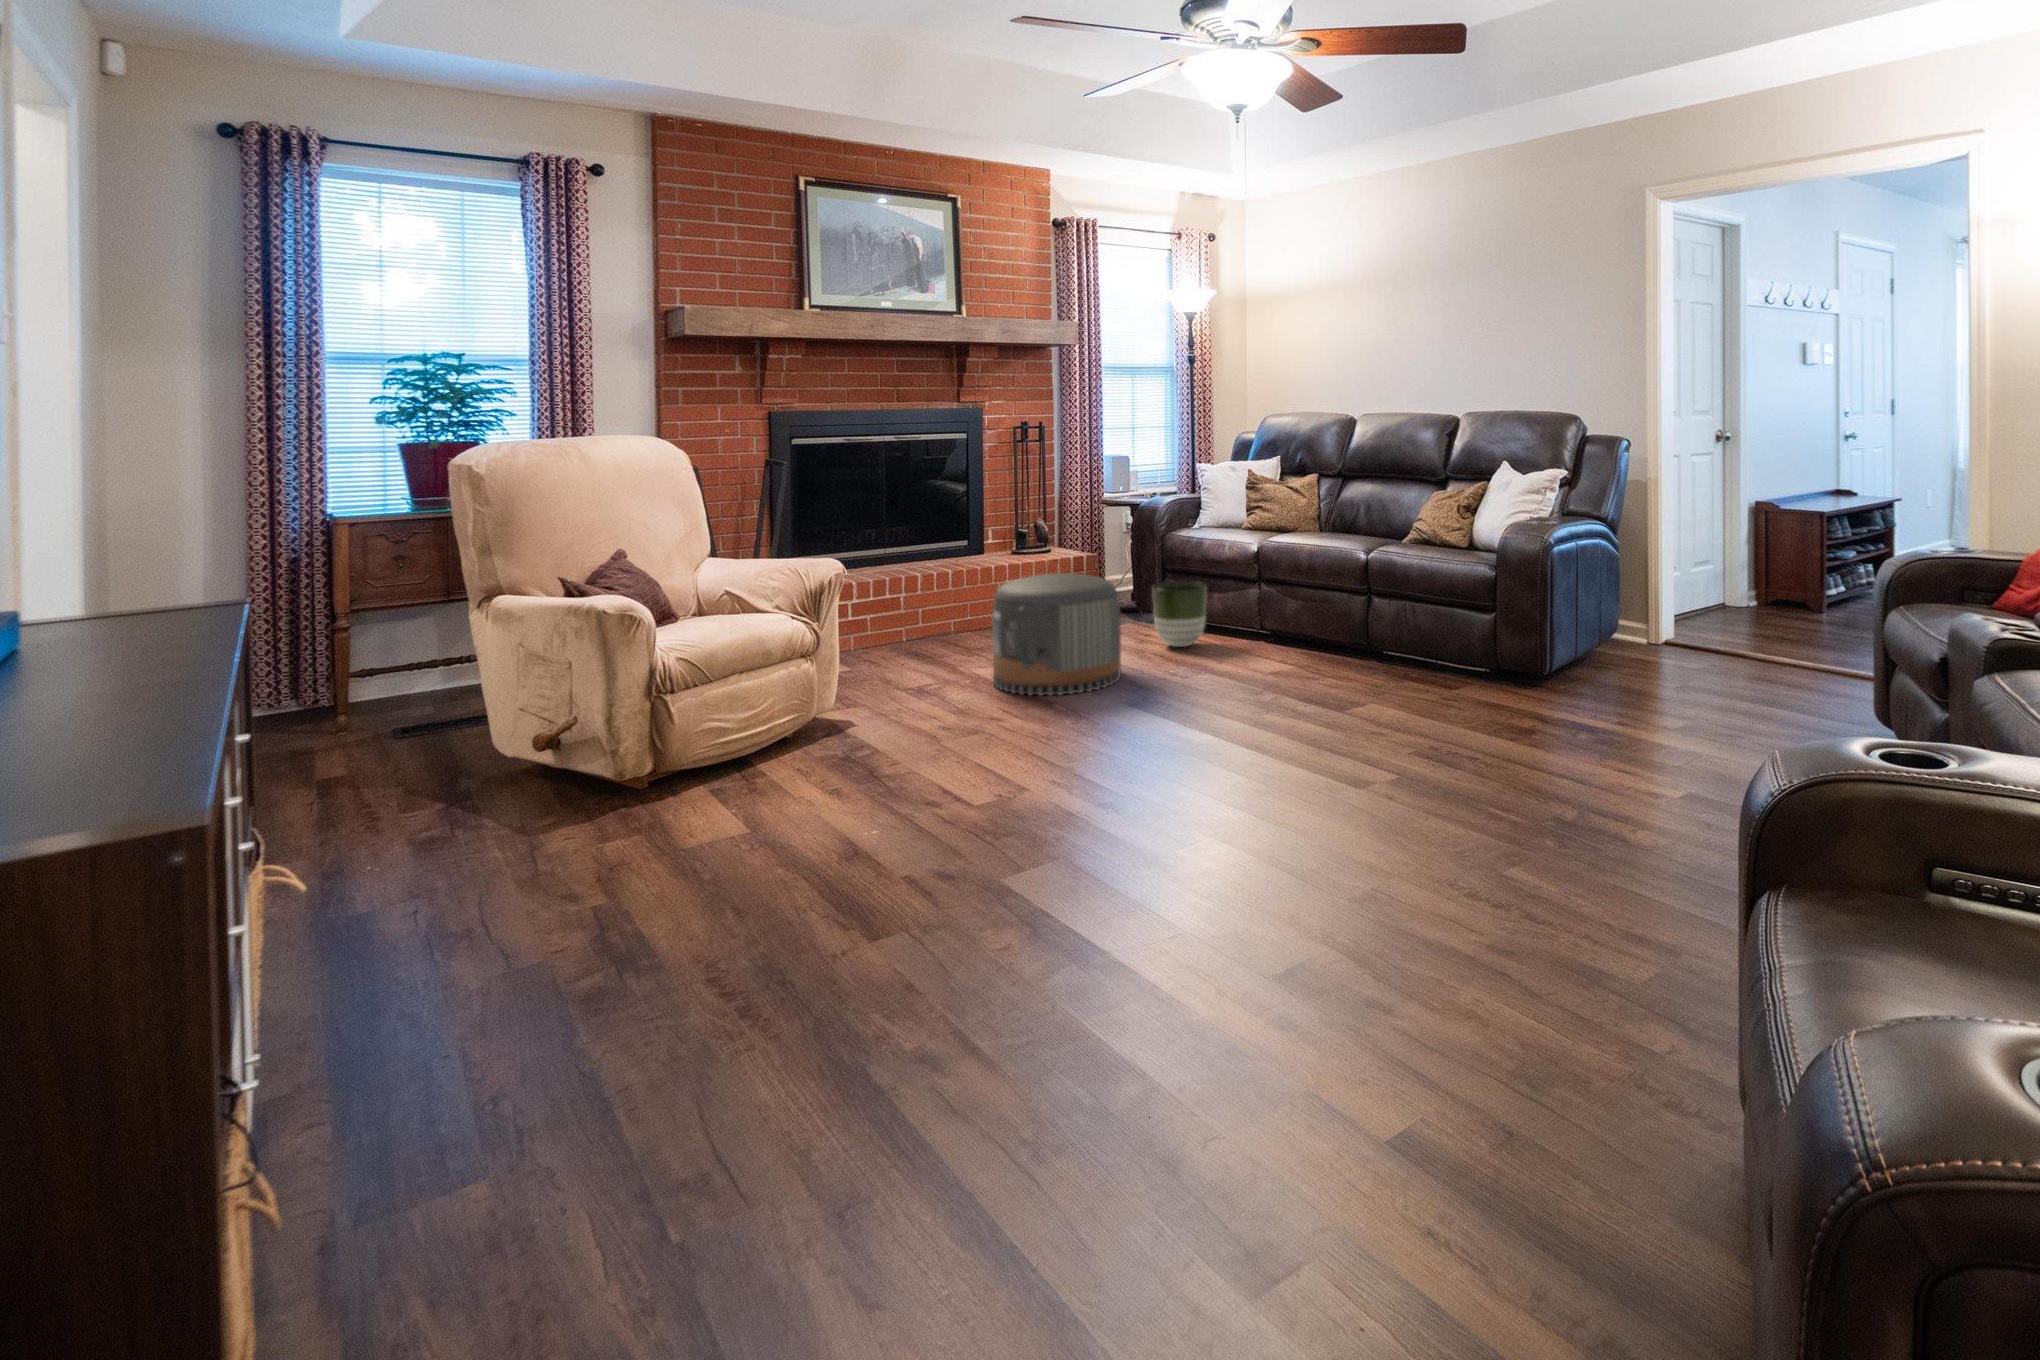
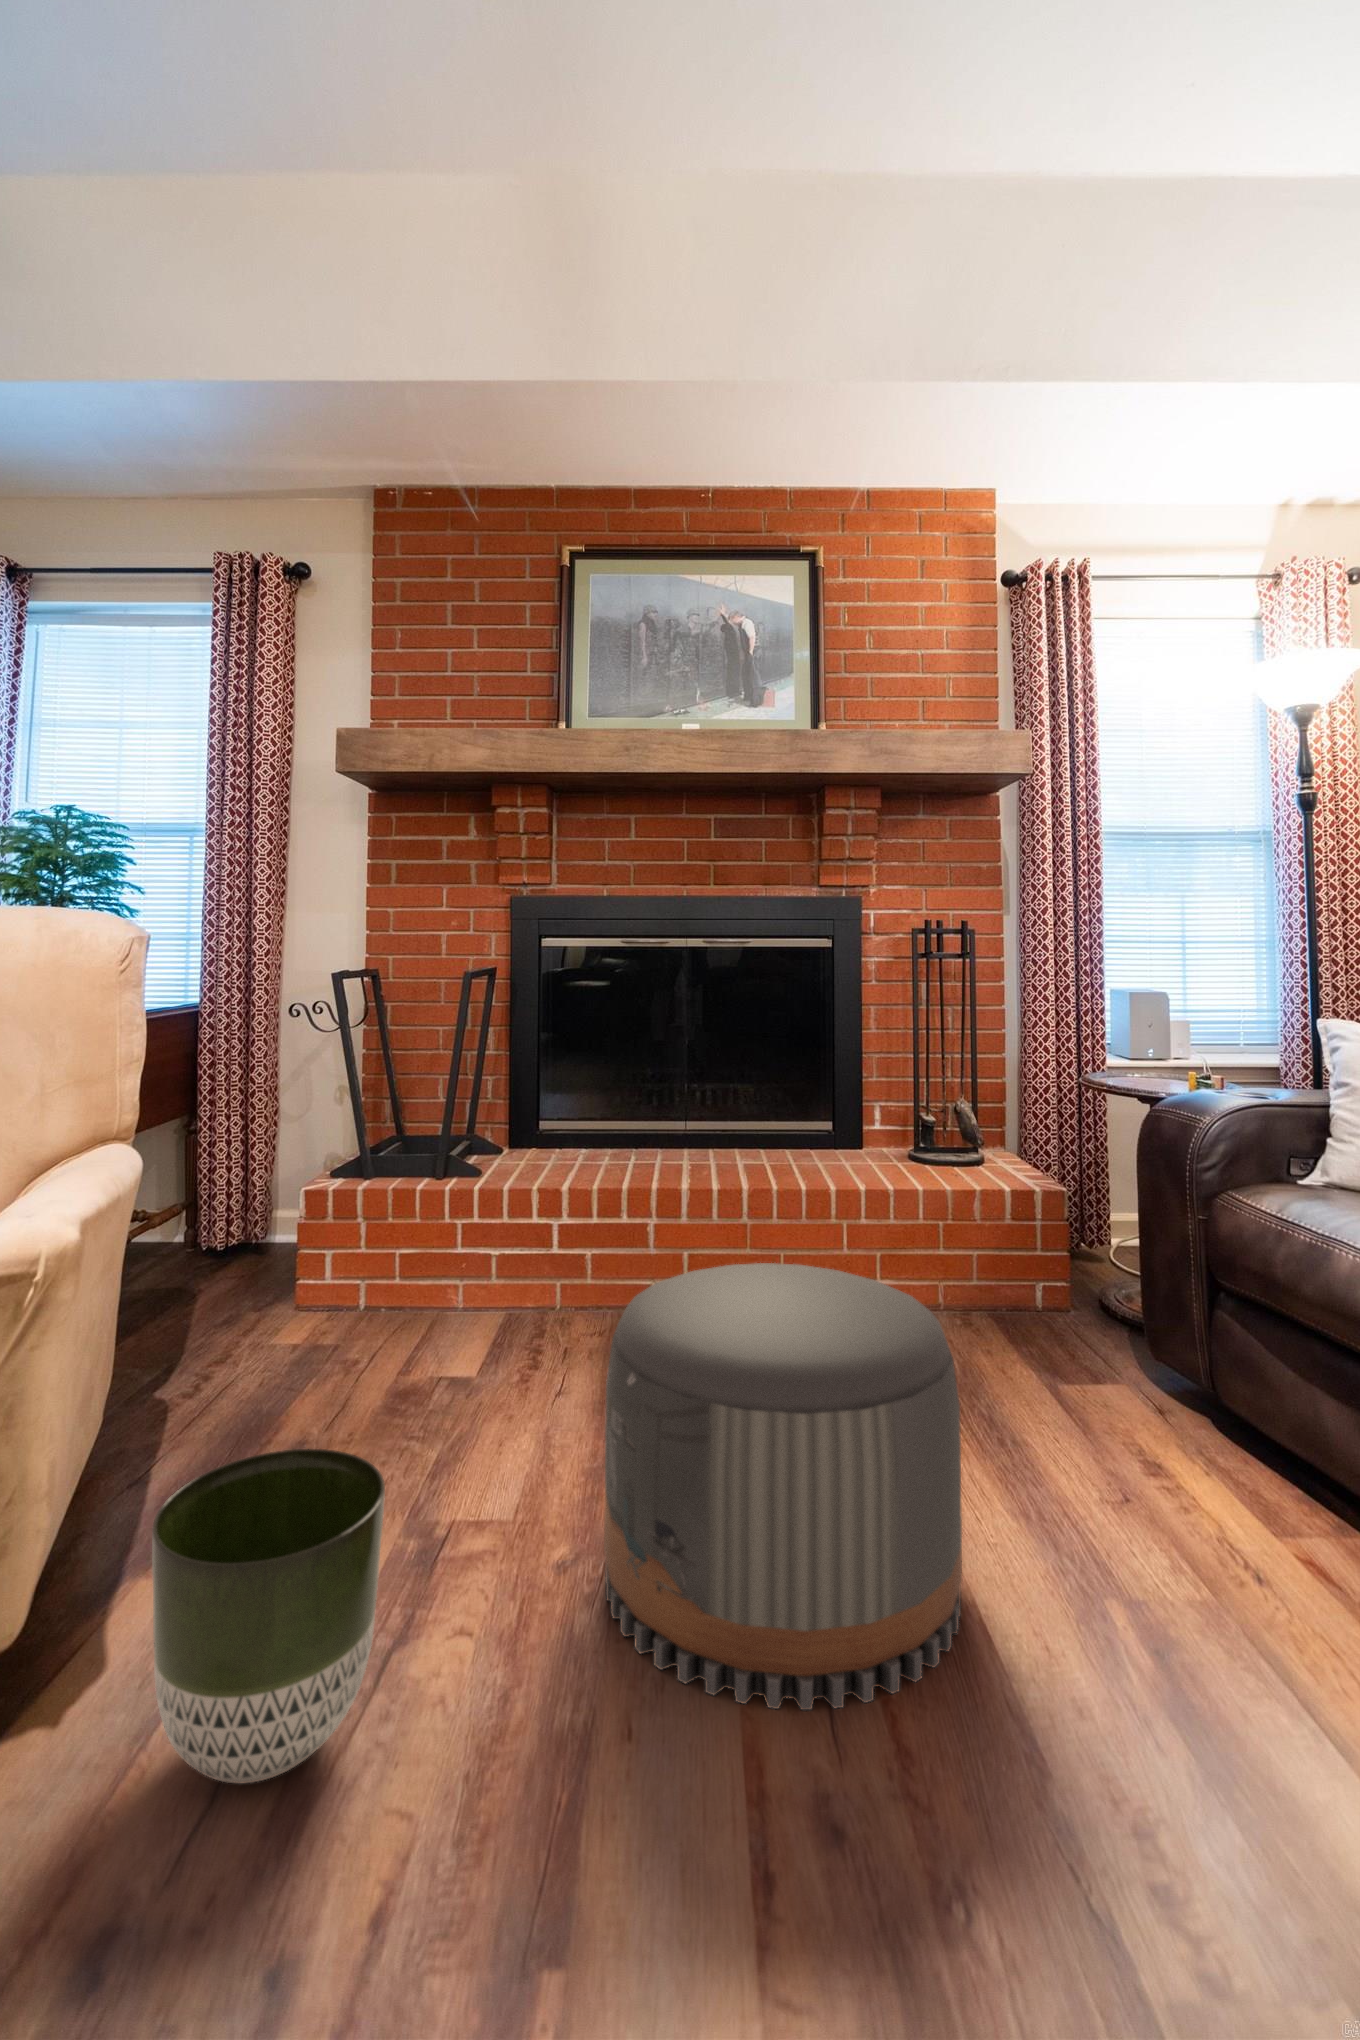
planter: present [1152,581,1207,647] -> present [152,1449,385,1784]

